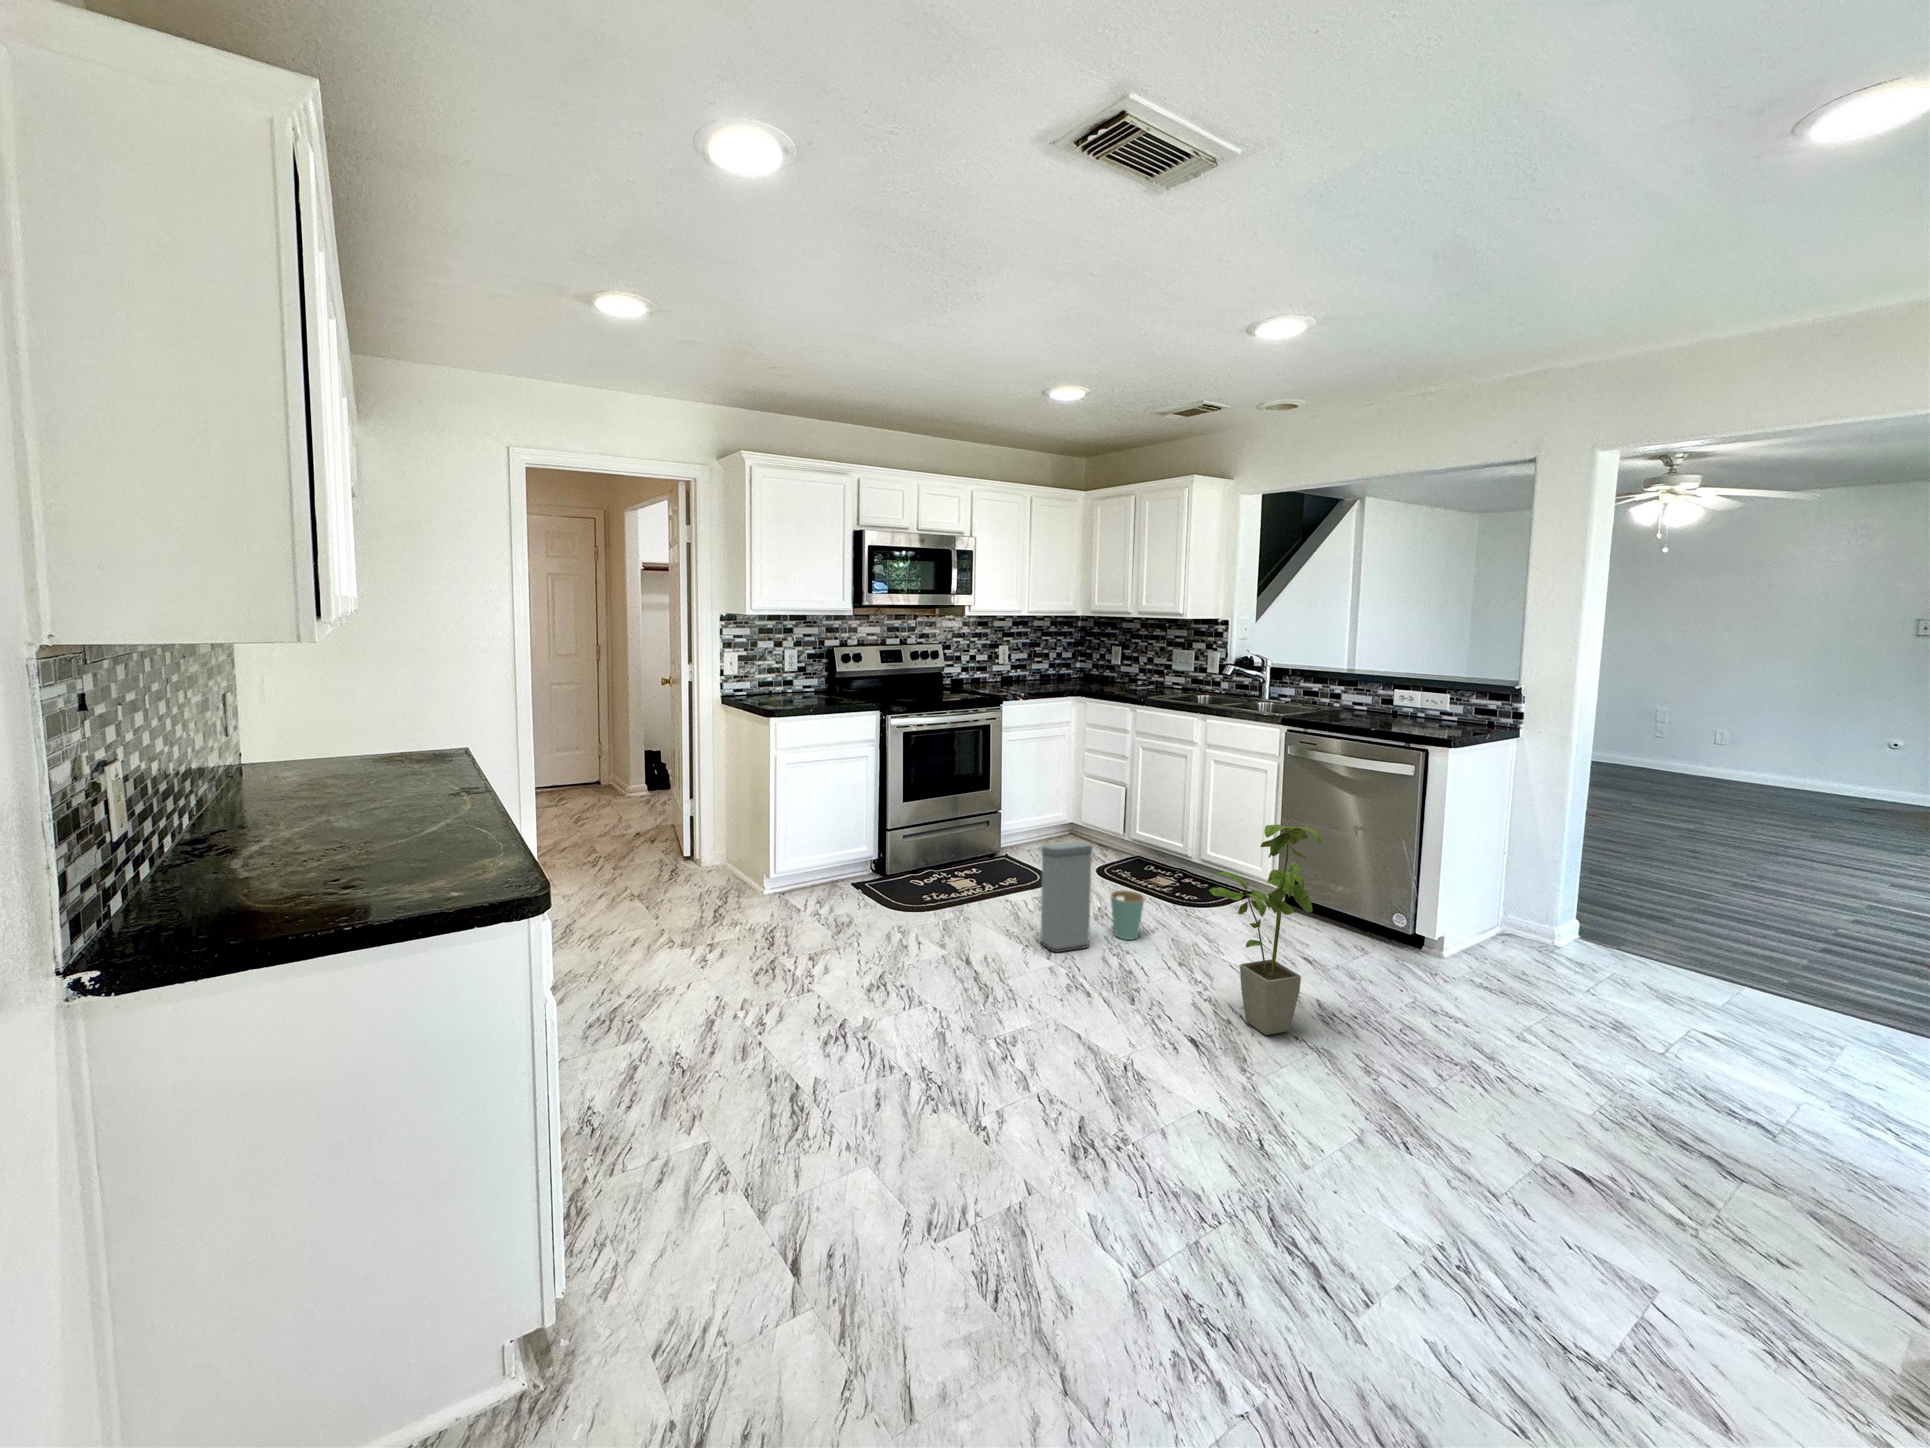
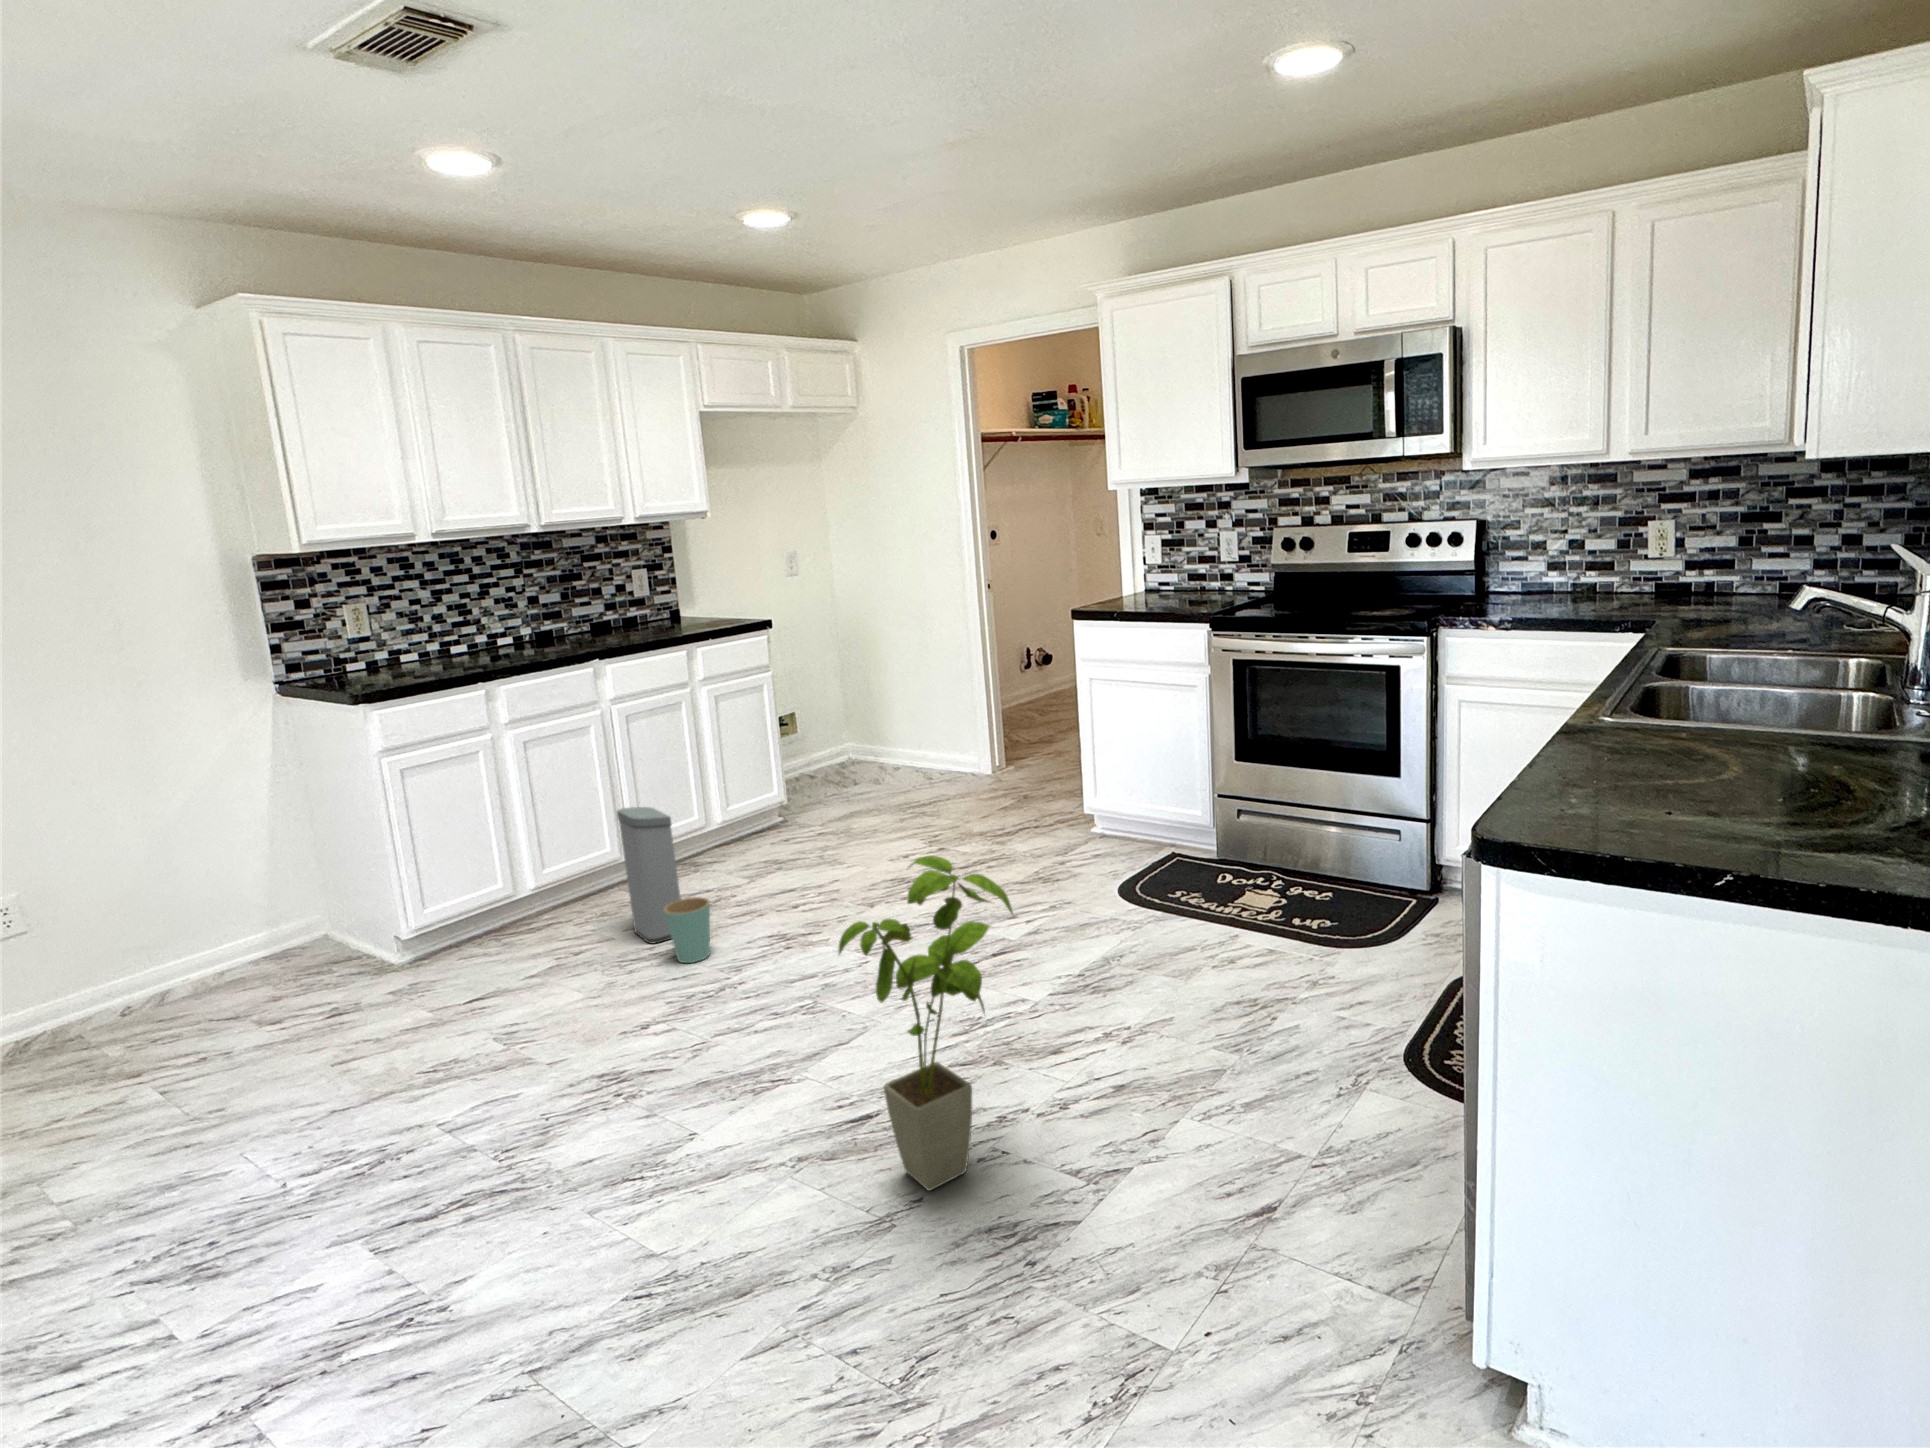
trash can: present [1040,842,1144,952] -> present [617,807,710,963]

